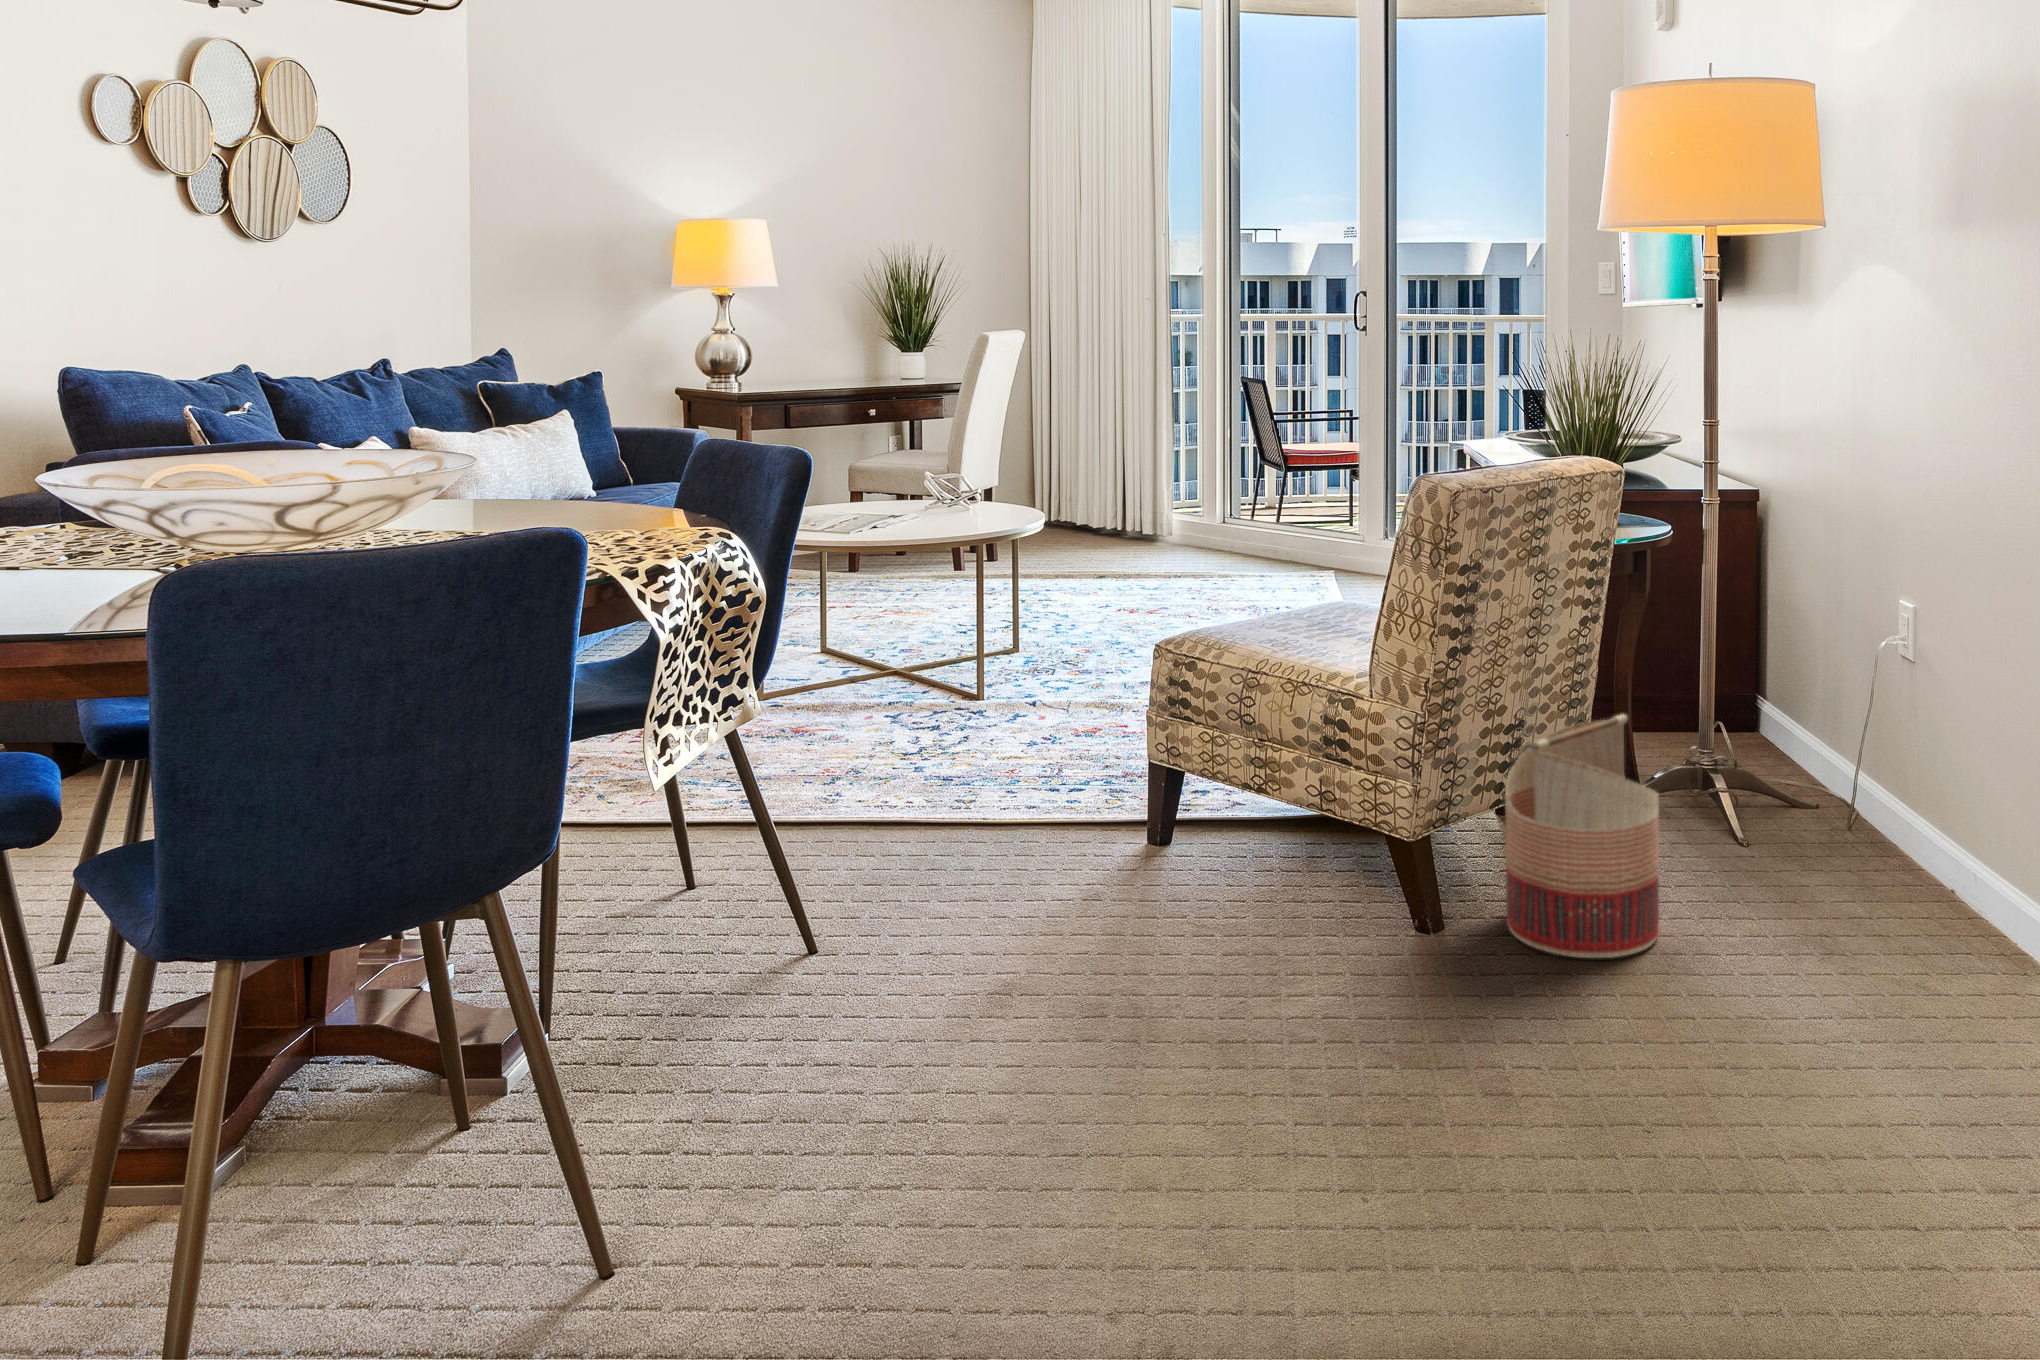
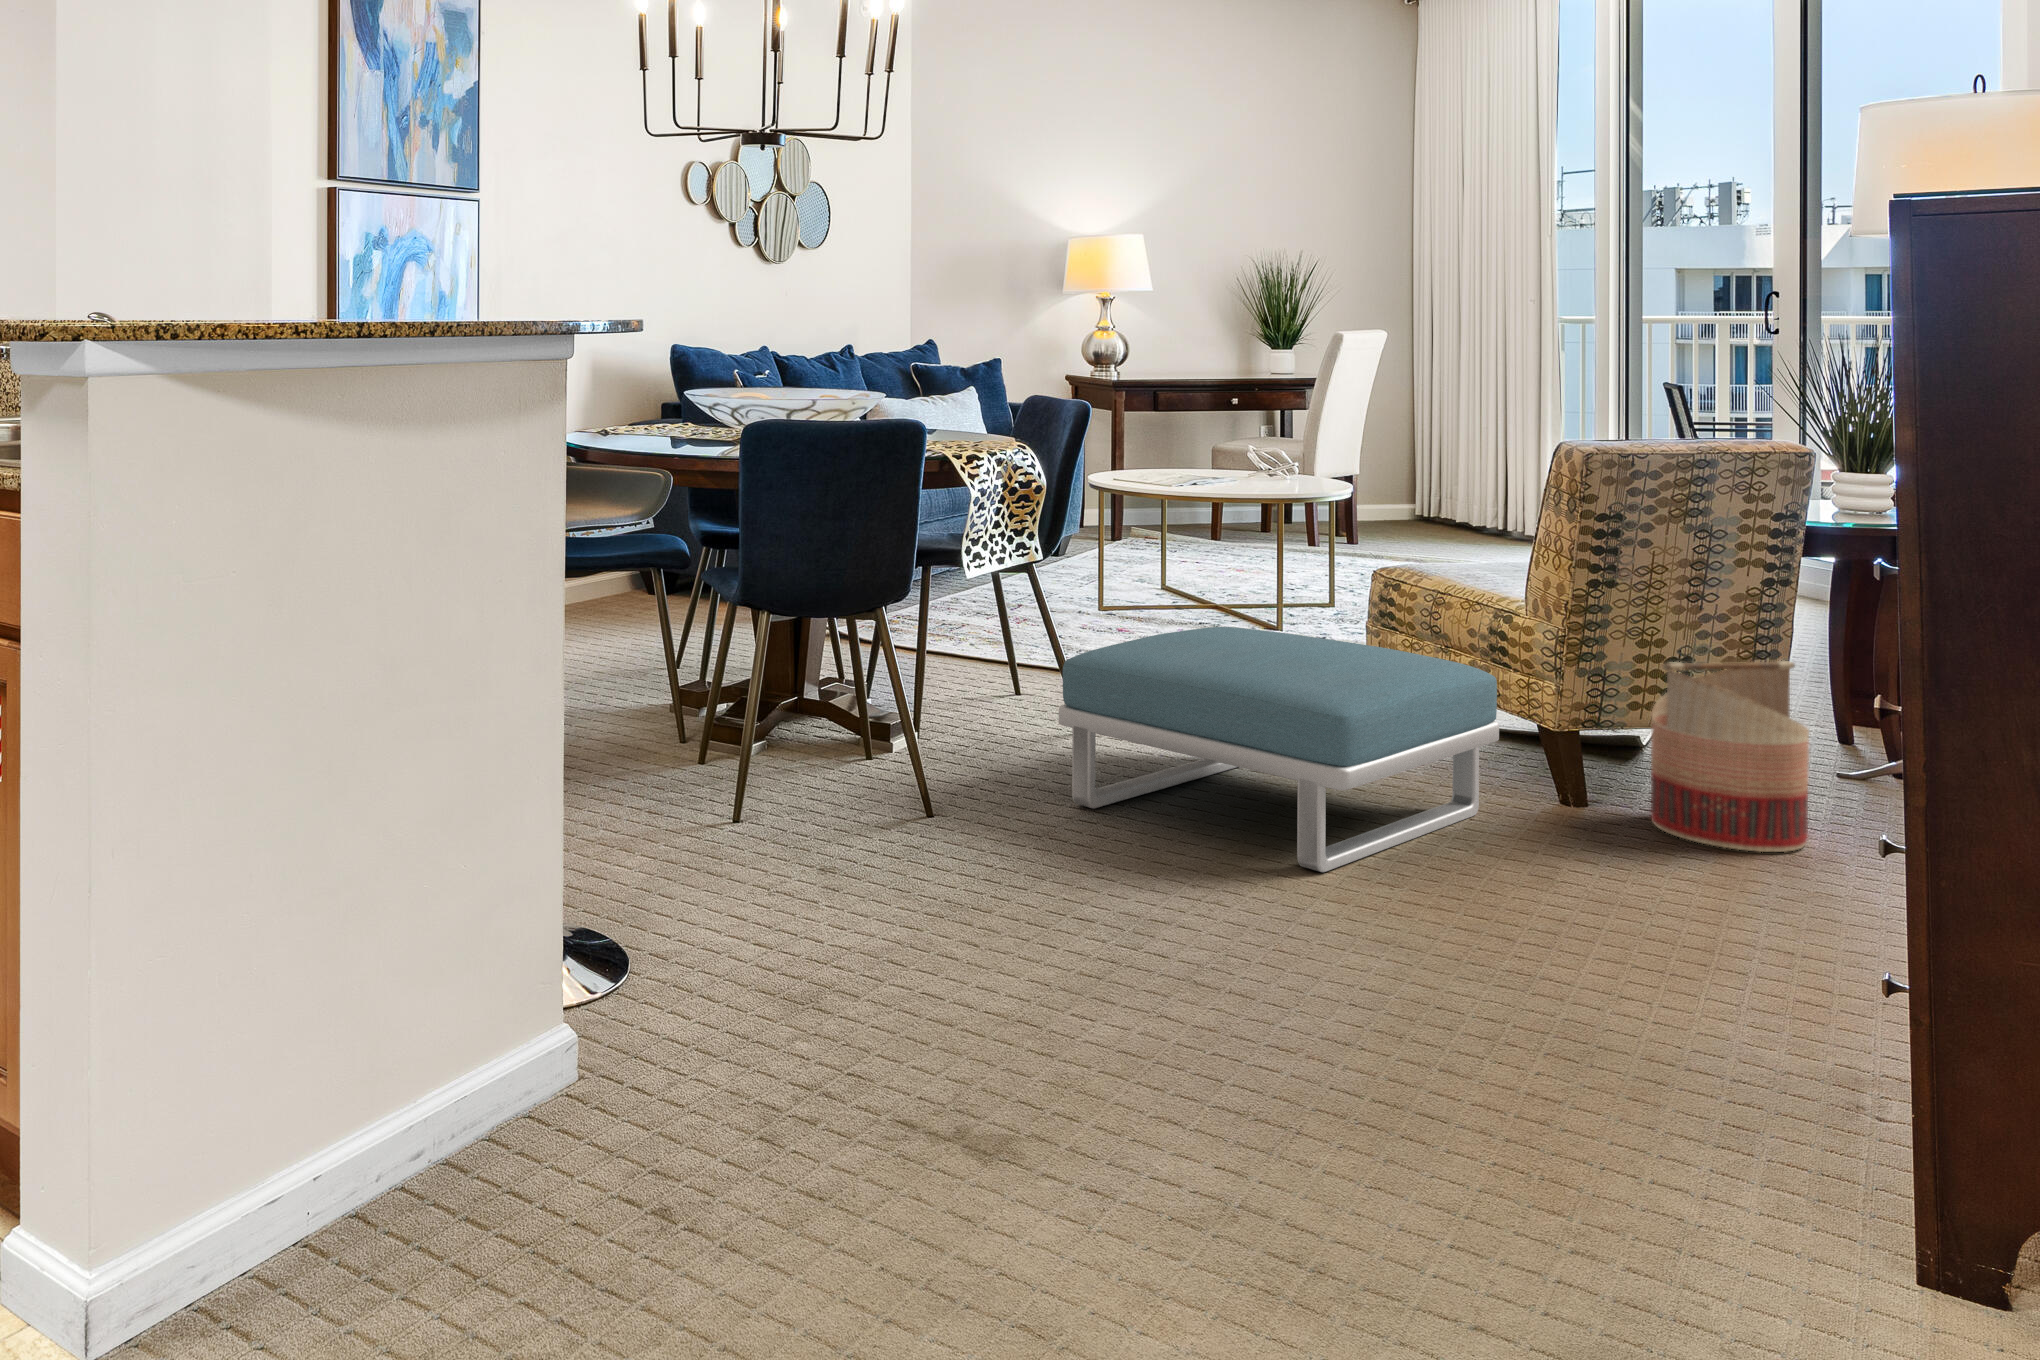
footstool: none [812,764,1372,1184] -> present [1059,627,1499,872]

